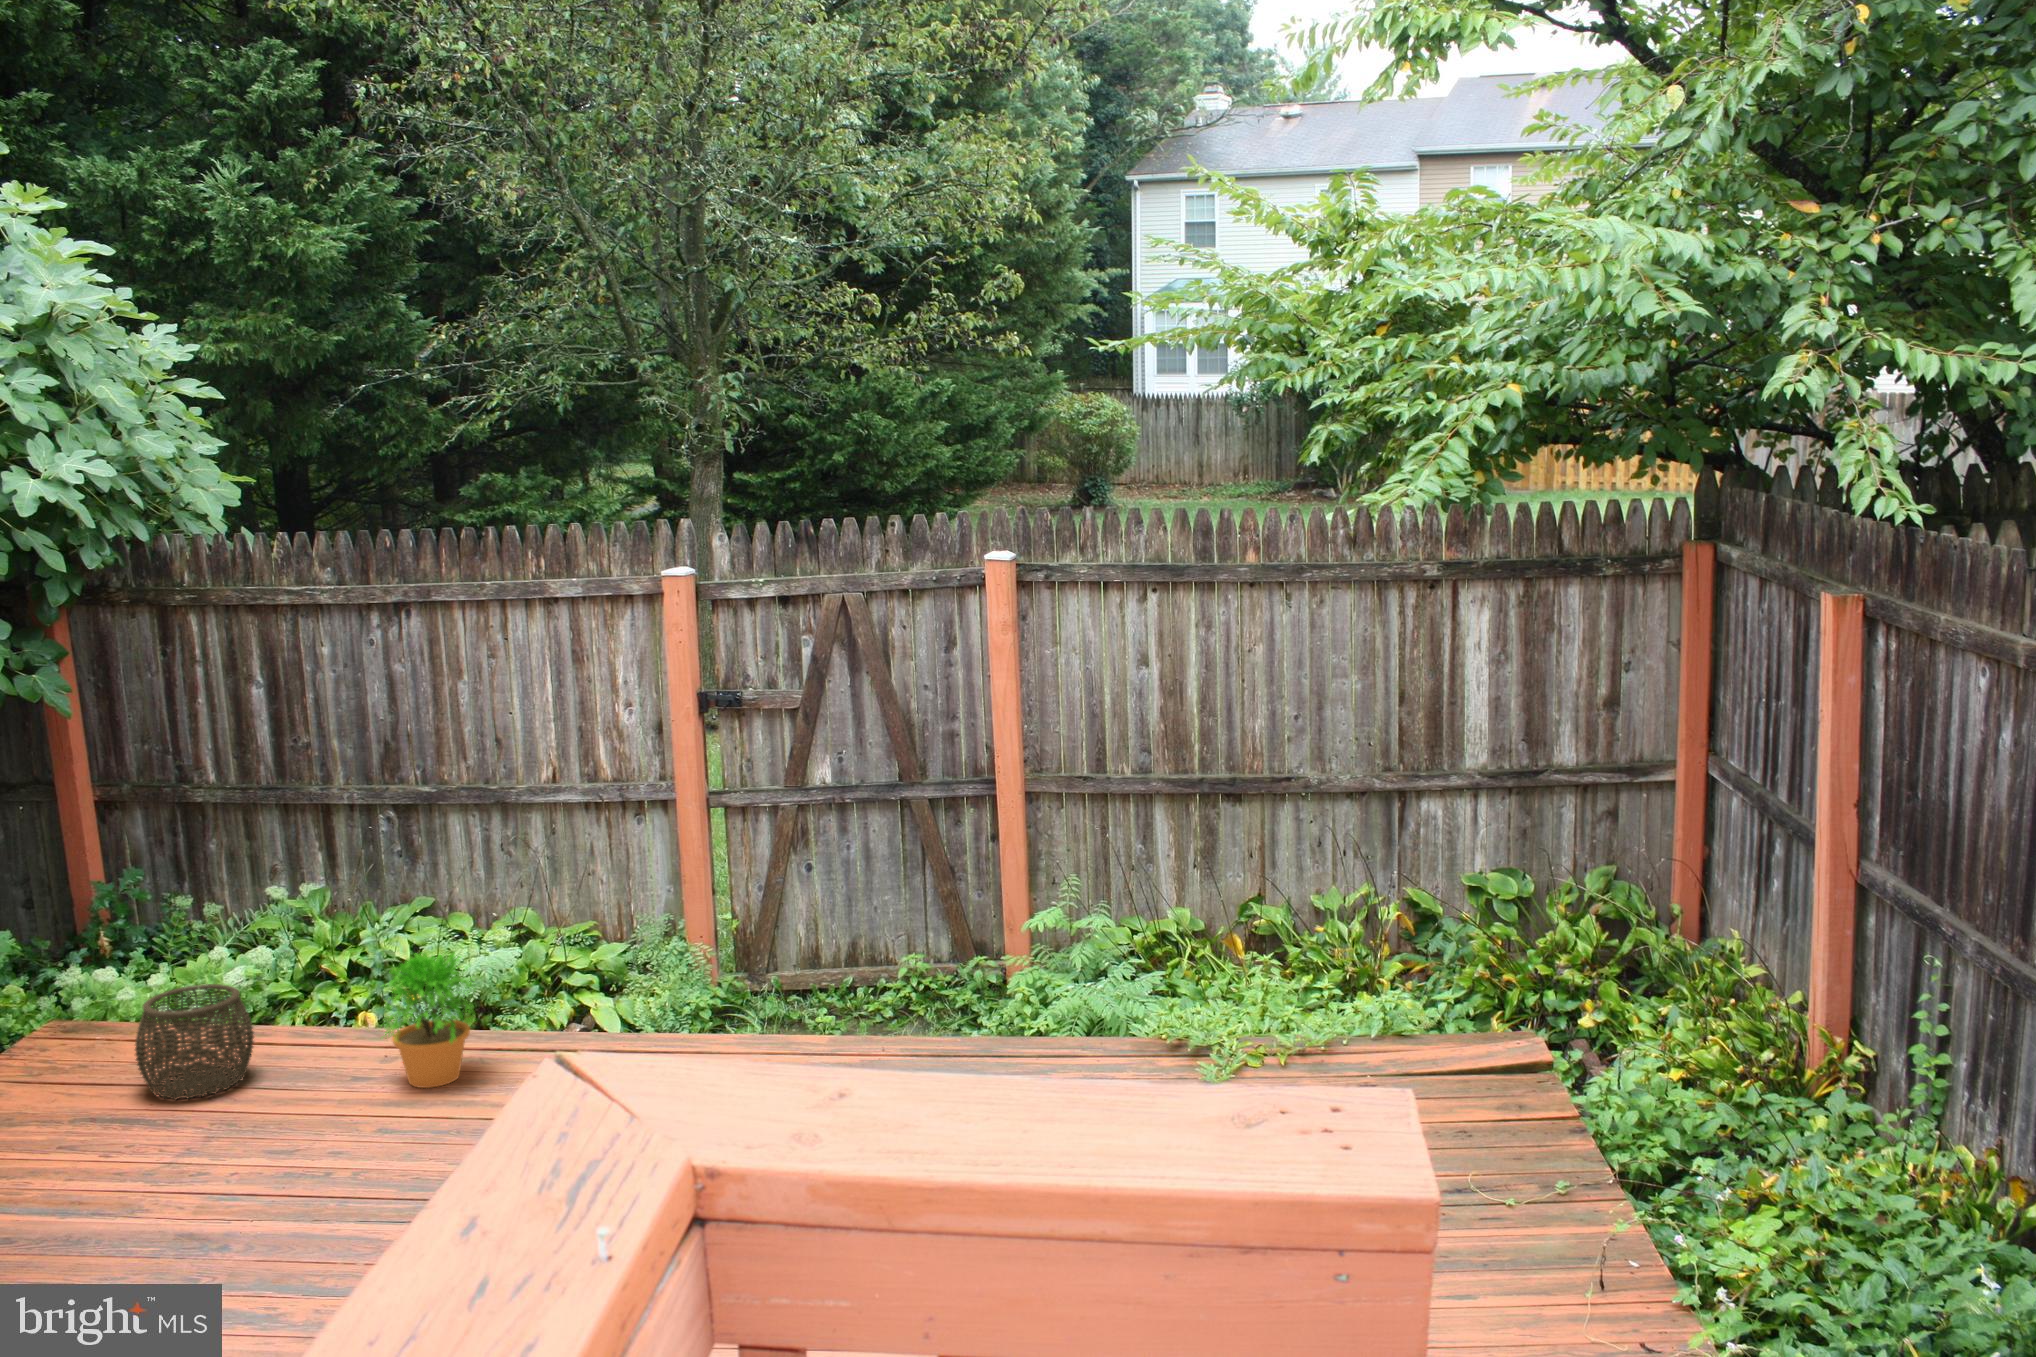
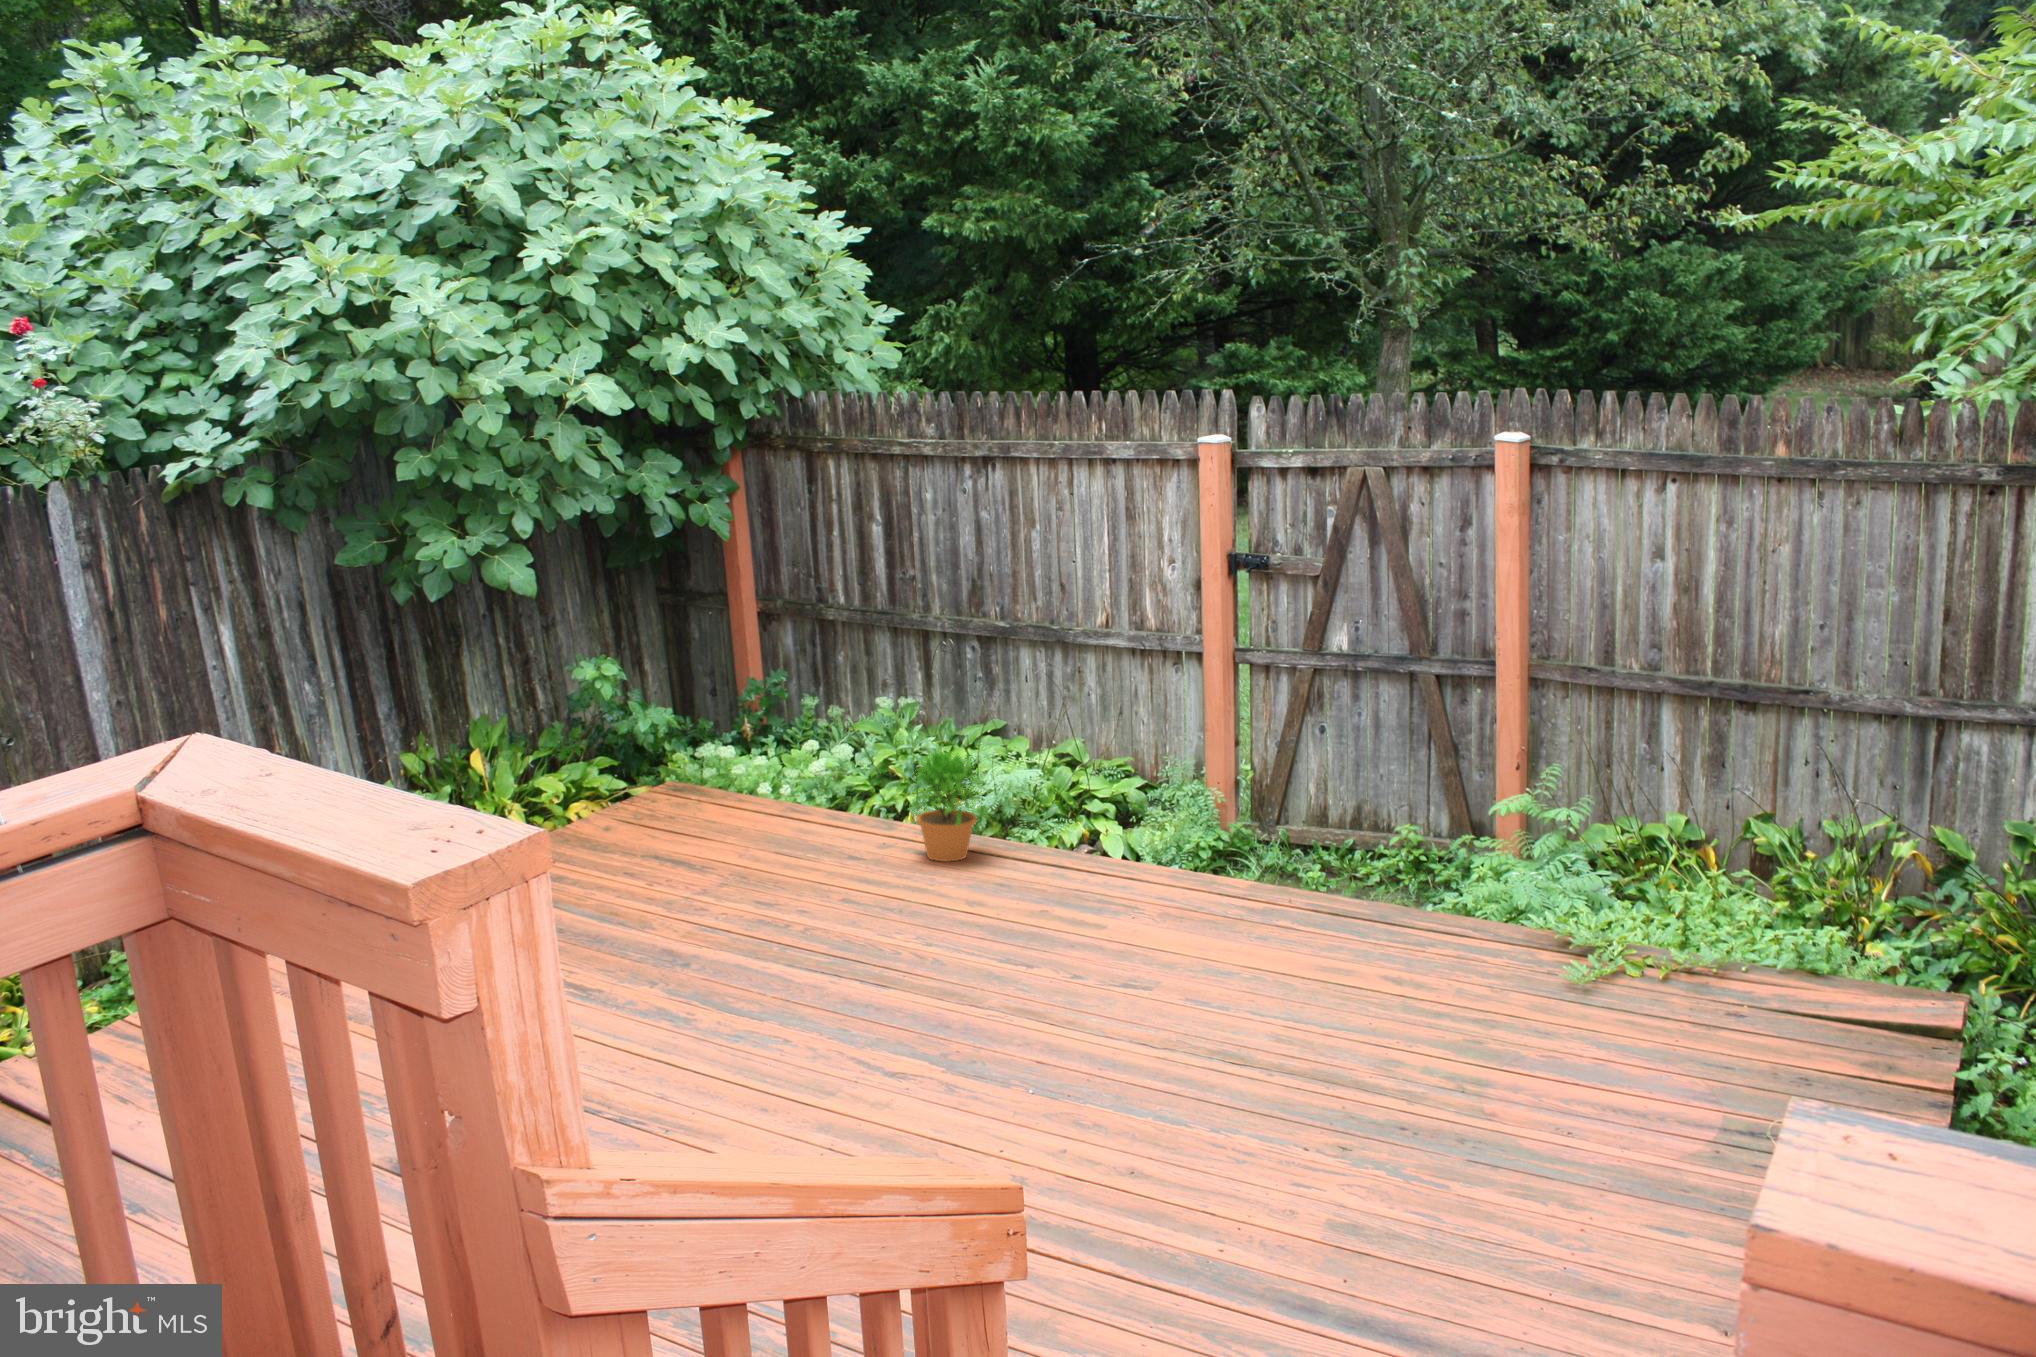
woven basket: present [135,984,254,1099] -> none [738,756,823,842]

